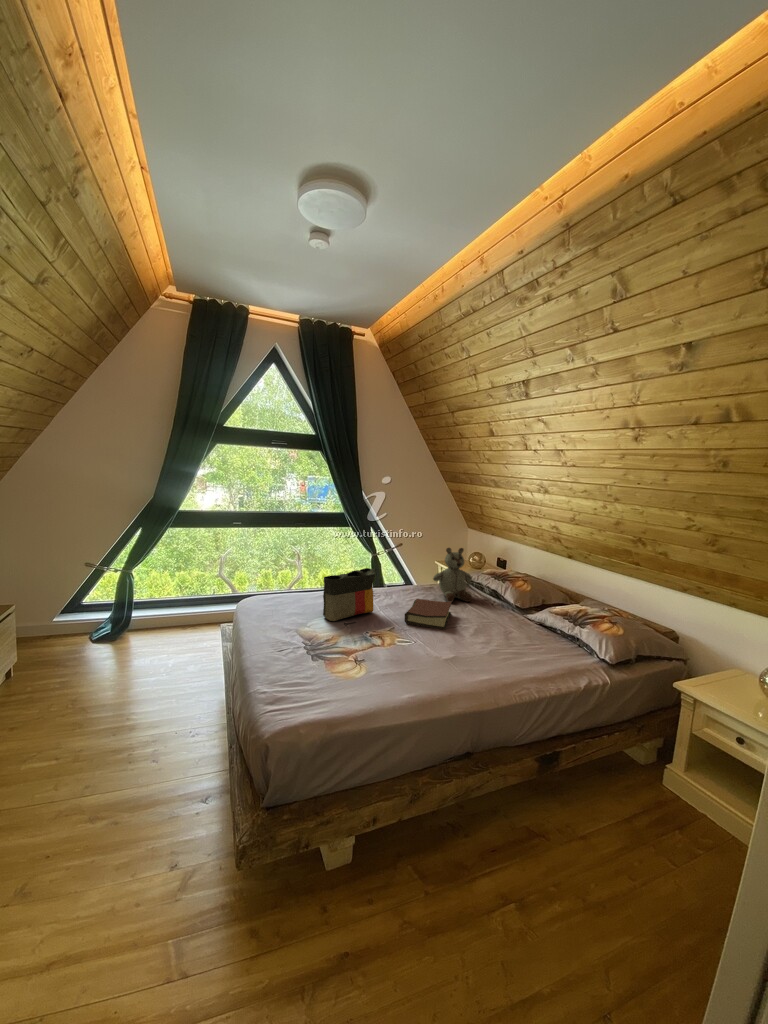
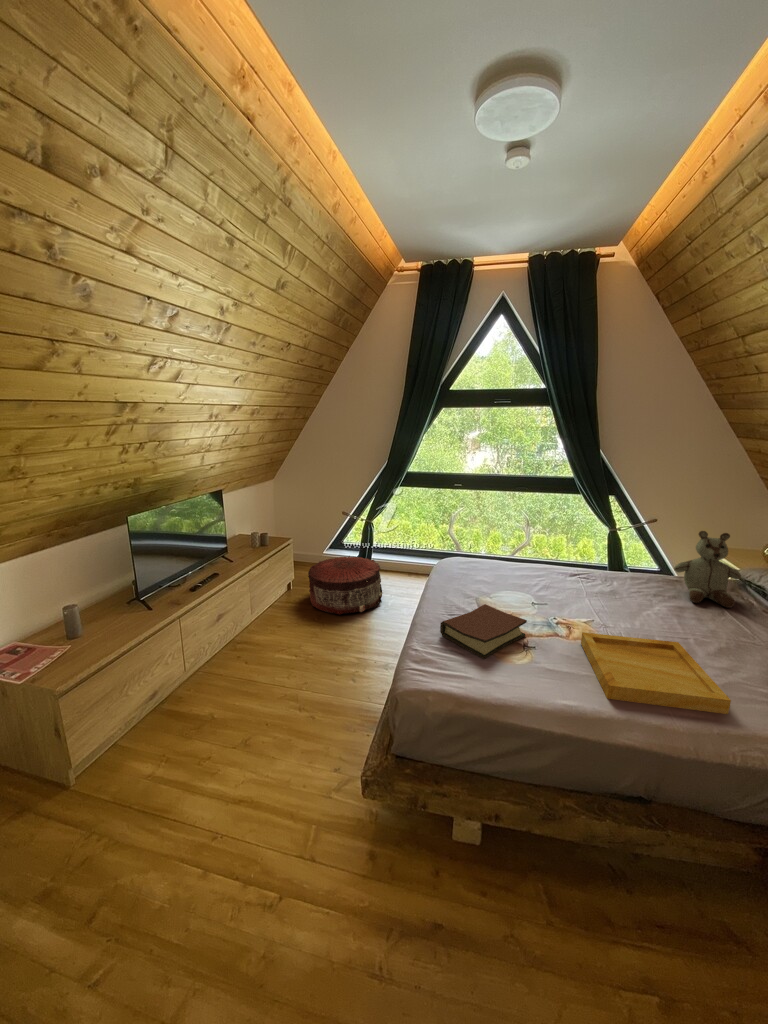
tote bag: present [323,568,376,621] -> none [513,545,582,597]
hardback book: present [404,599,451,630] -> present [440,604,527,659]
pouf: none [49,615,161,693] -> present [308,556,382,615]
tray: none [396,630,502,683] -> present [581,632,731,714]

